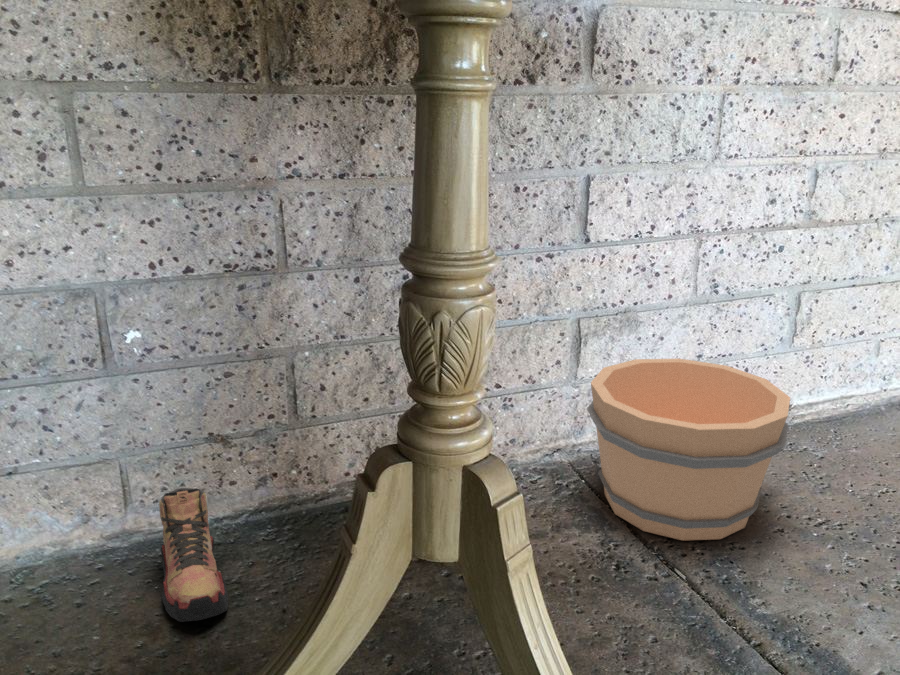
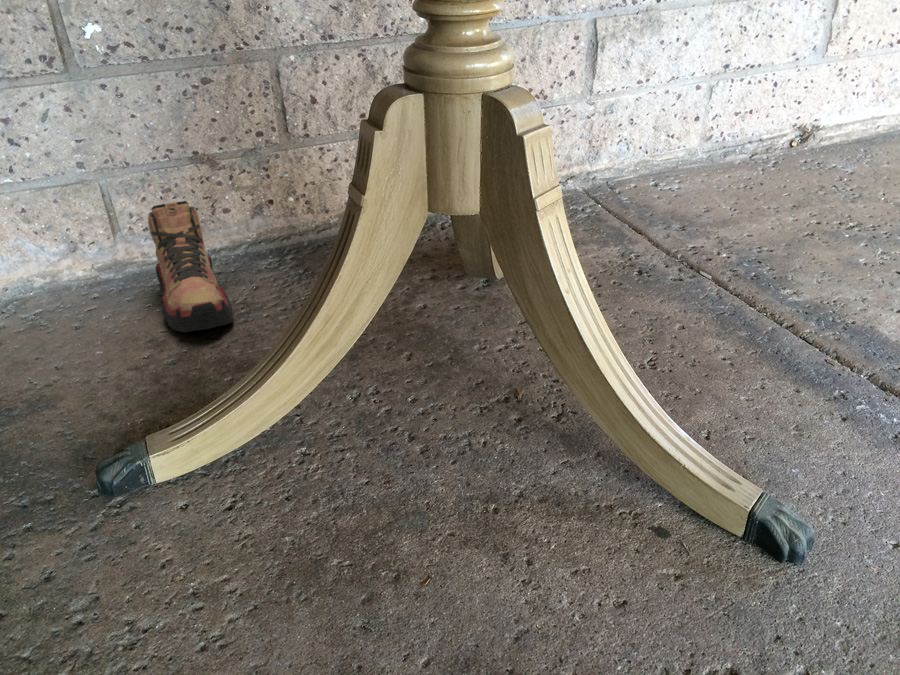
bucket: present [587,358,790,540] -> none [605,63,831,246]

